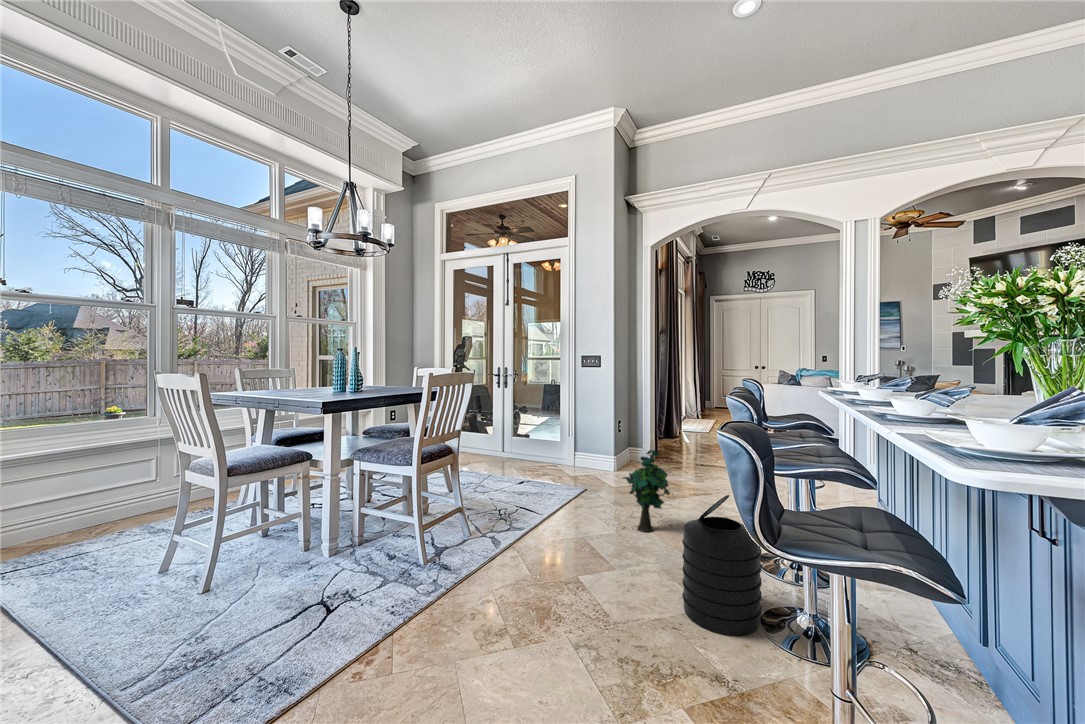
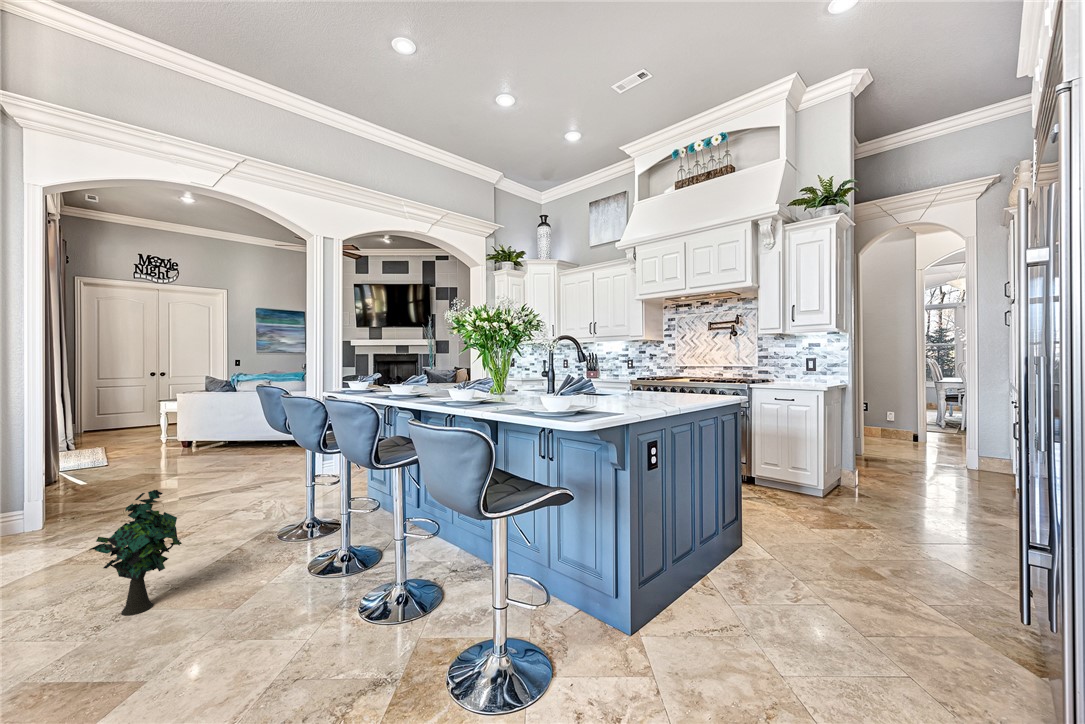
trash can: present [682,495,762,636] -> none [278,504,366,660]

